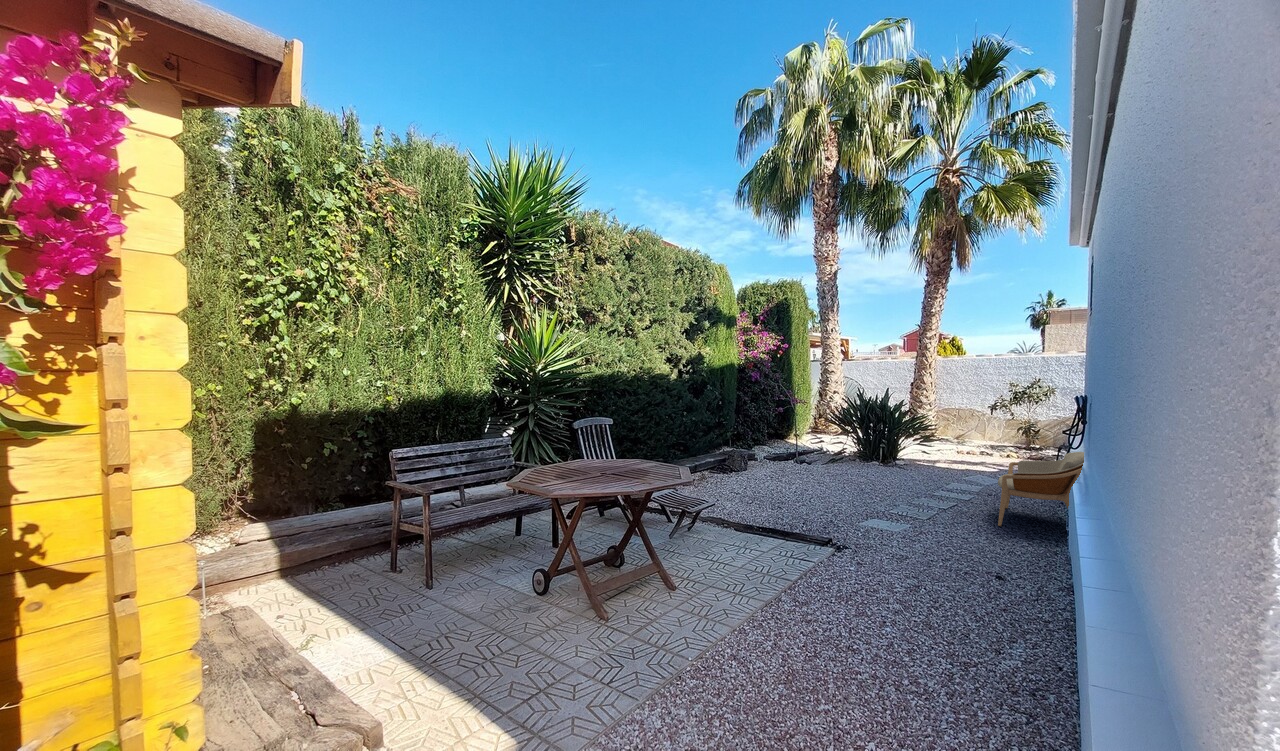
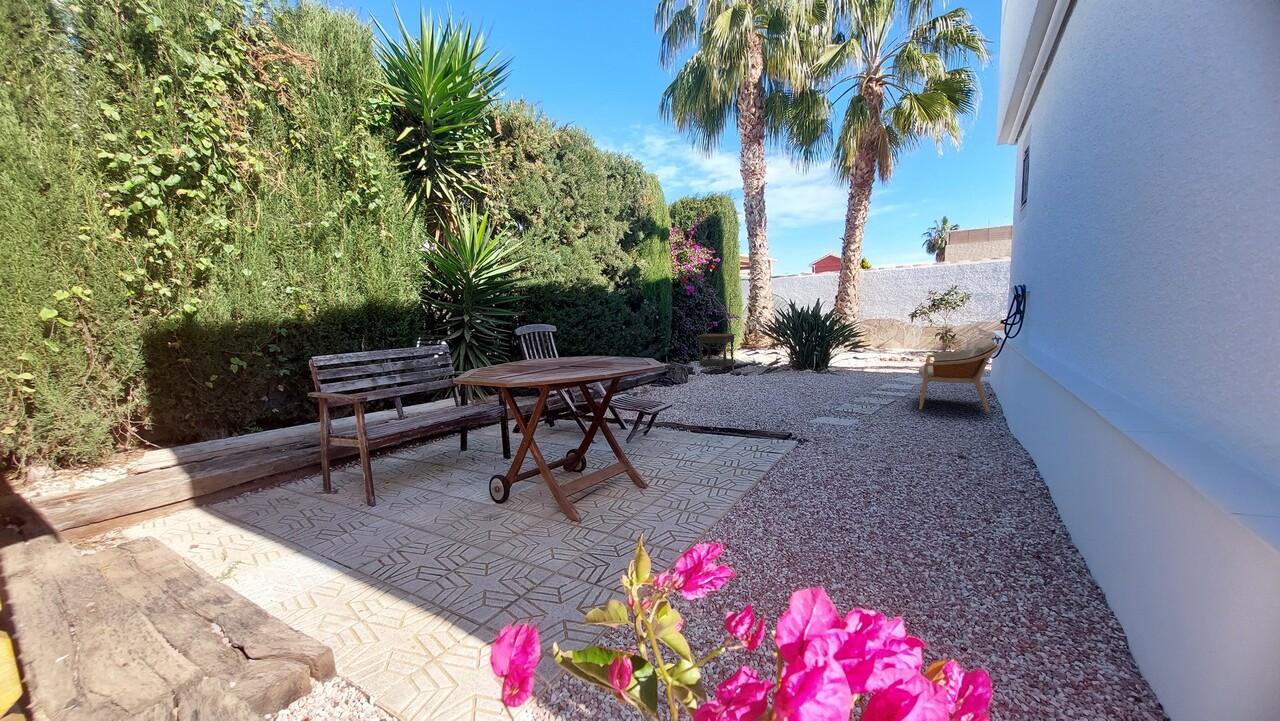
side table: none [762,418,803,454] -> present [697,334,736,367]

